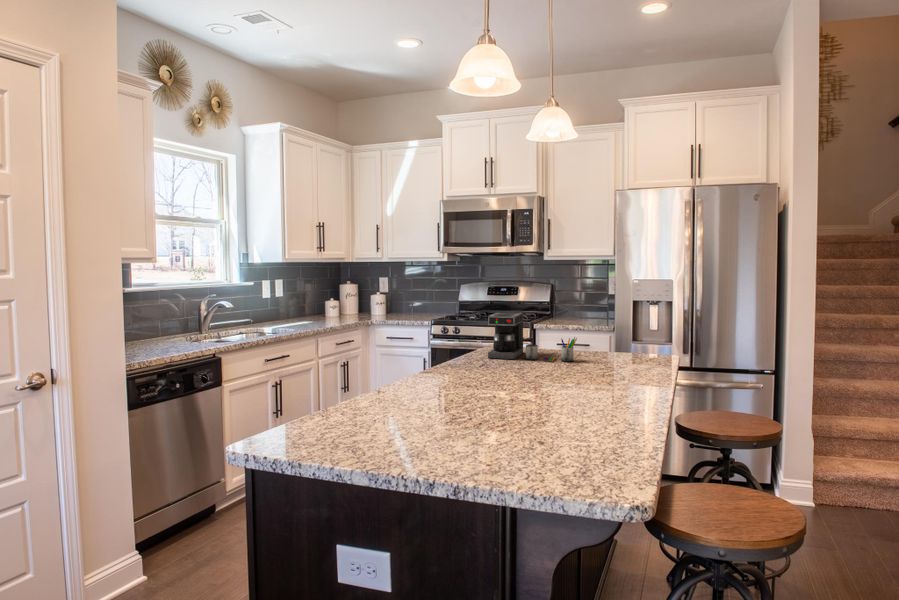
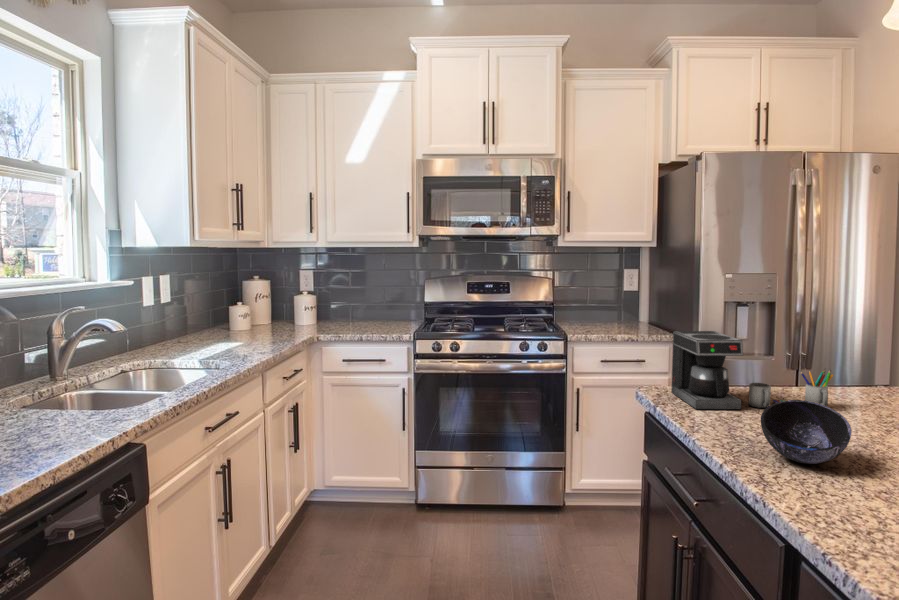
bowl: none [458,345,499,377] -> present [761,400,852,464]

